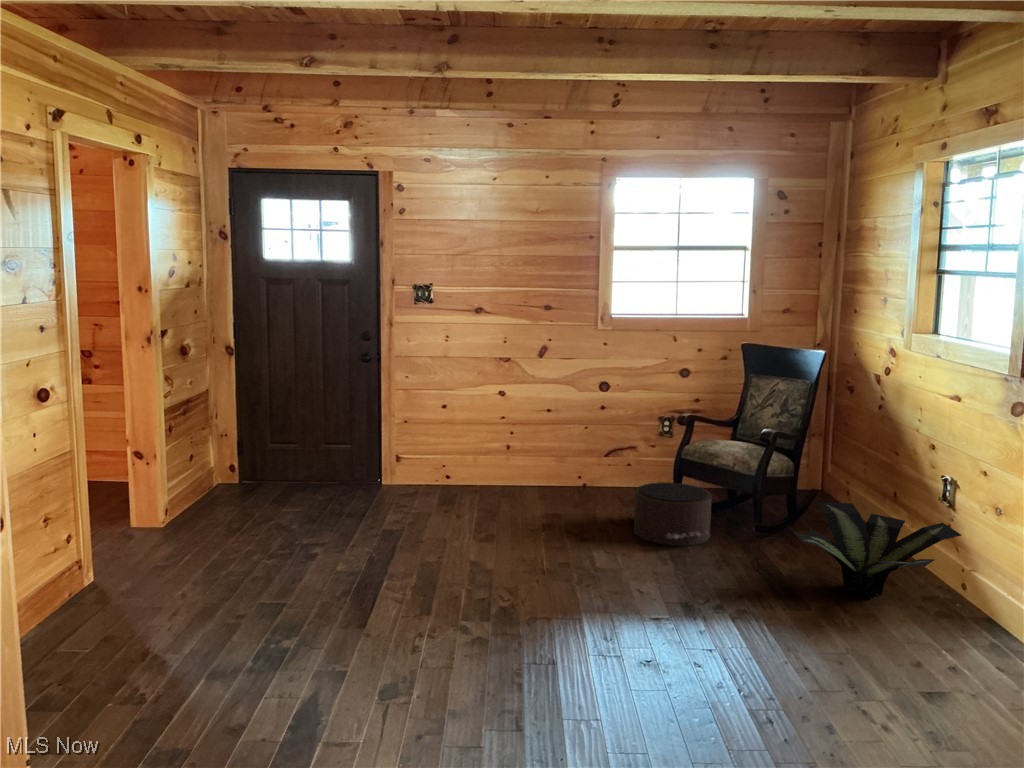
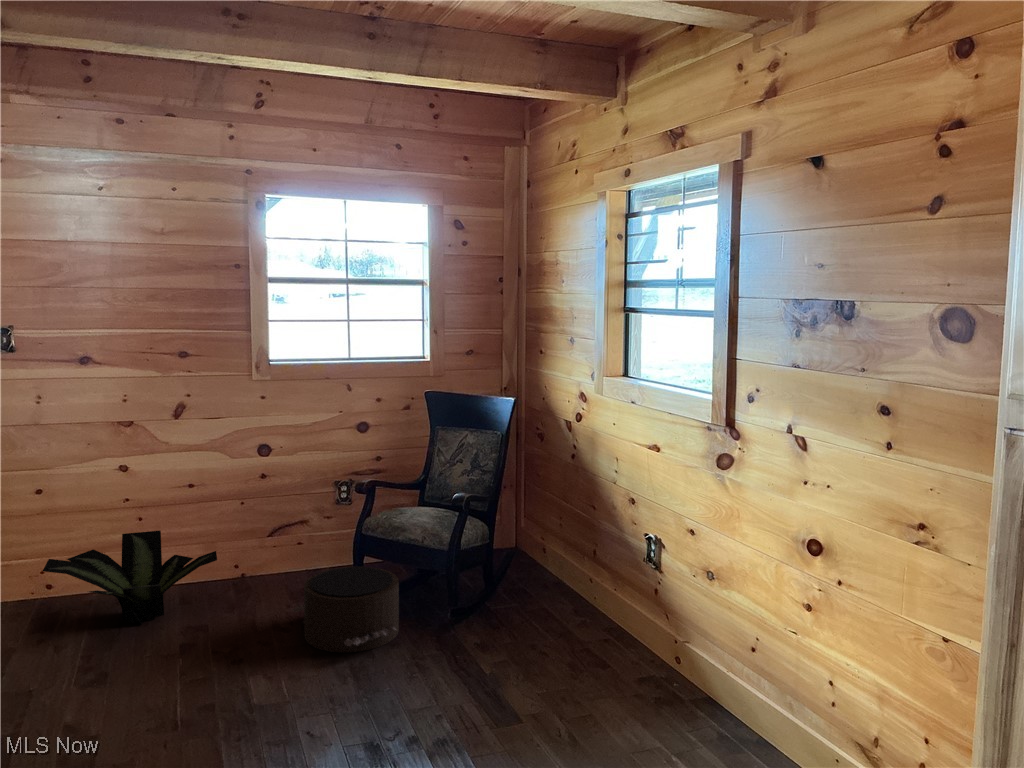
potted plant: present [794,503,962,598] -> present [43,531,217,624]

